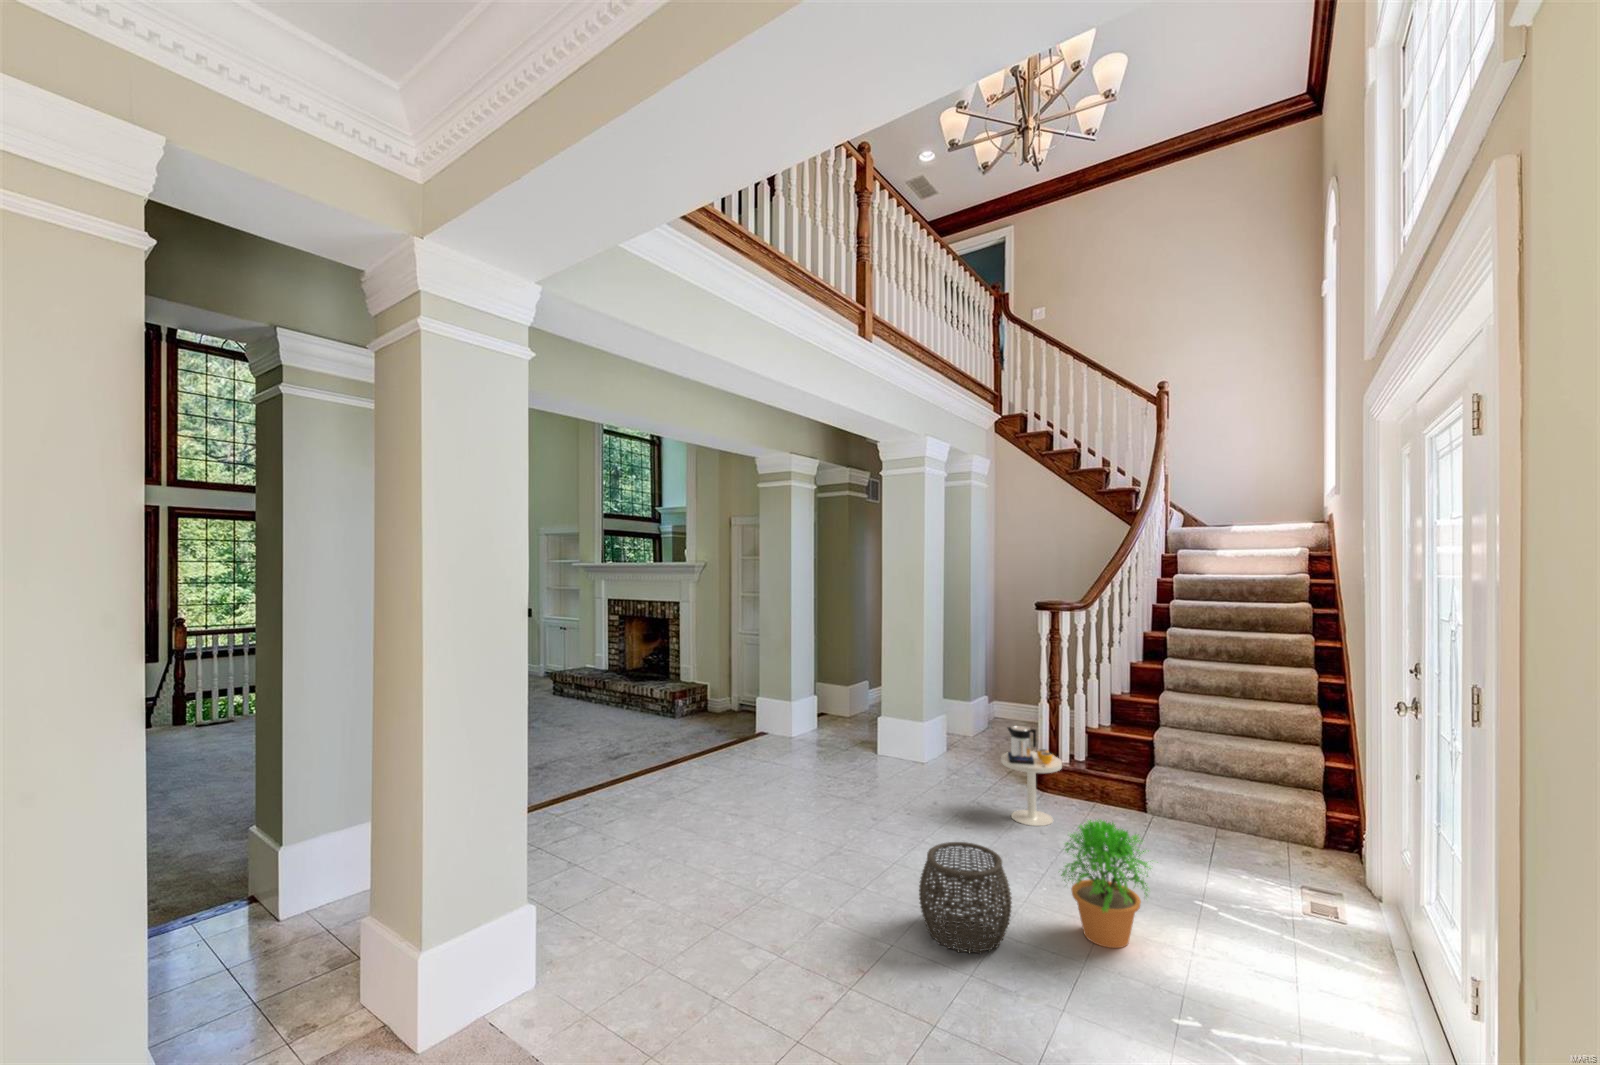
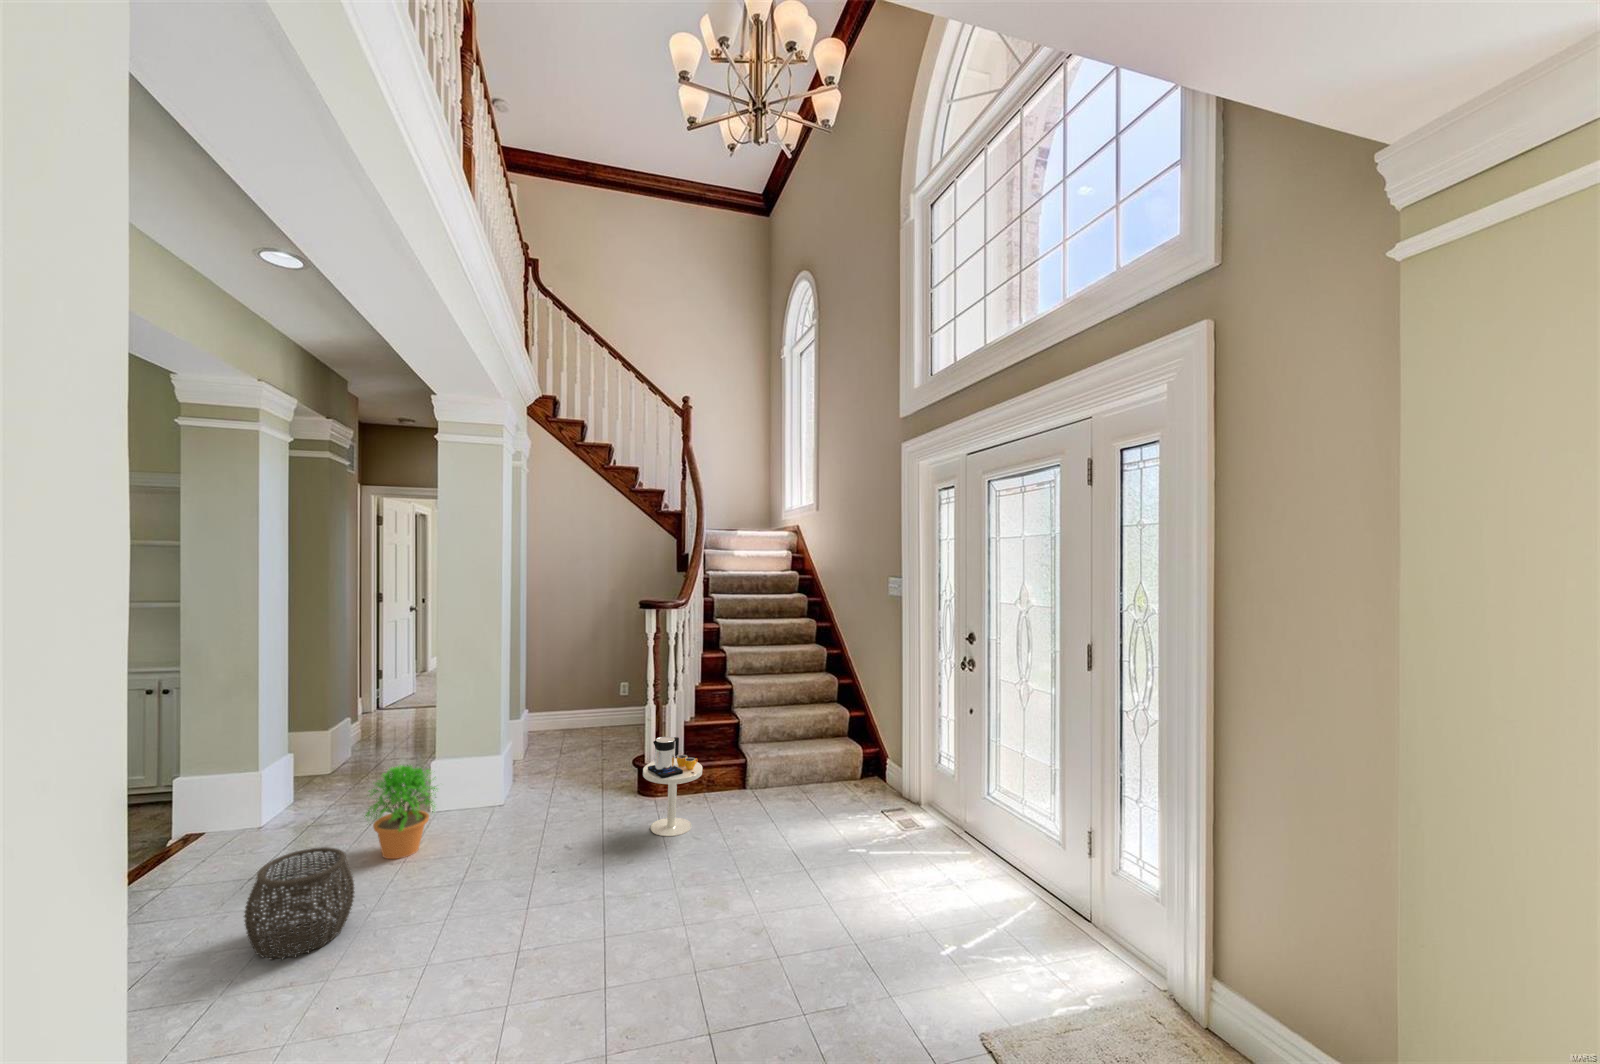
potted plant: present [1061,820,1151,948] -> present [365,765,437,859]
woven basket: present [919,842,1012,953] -> present [244,847,355,960]

